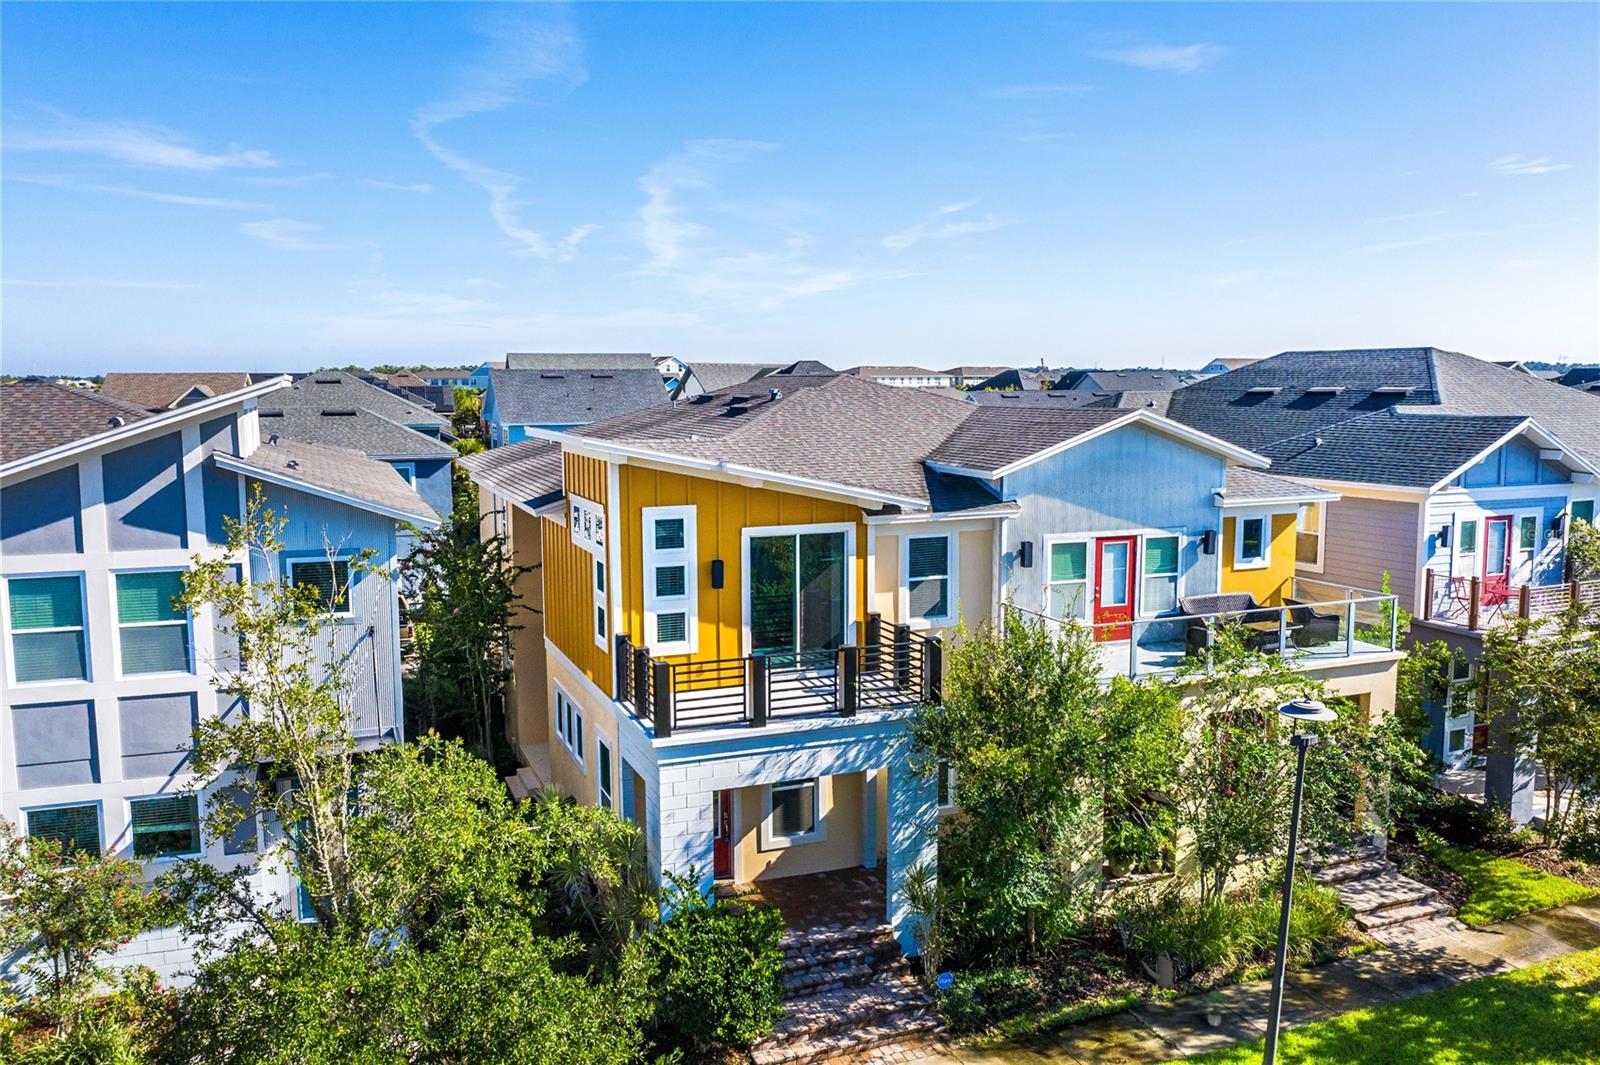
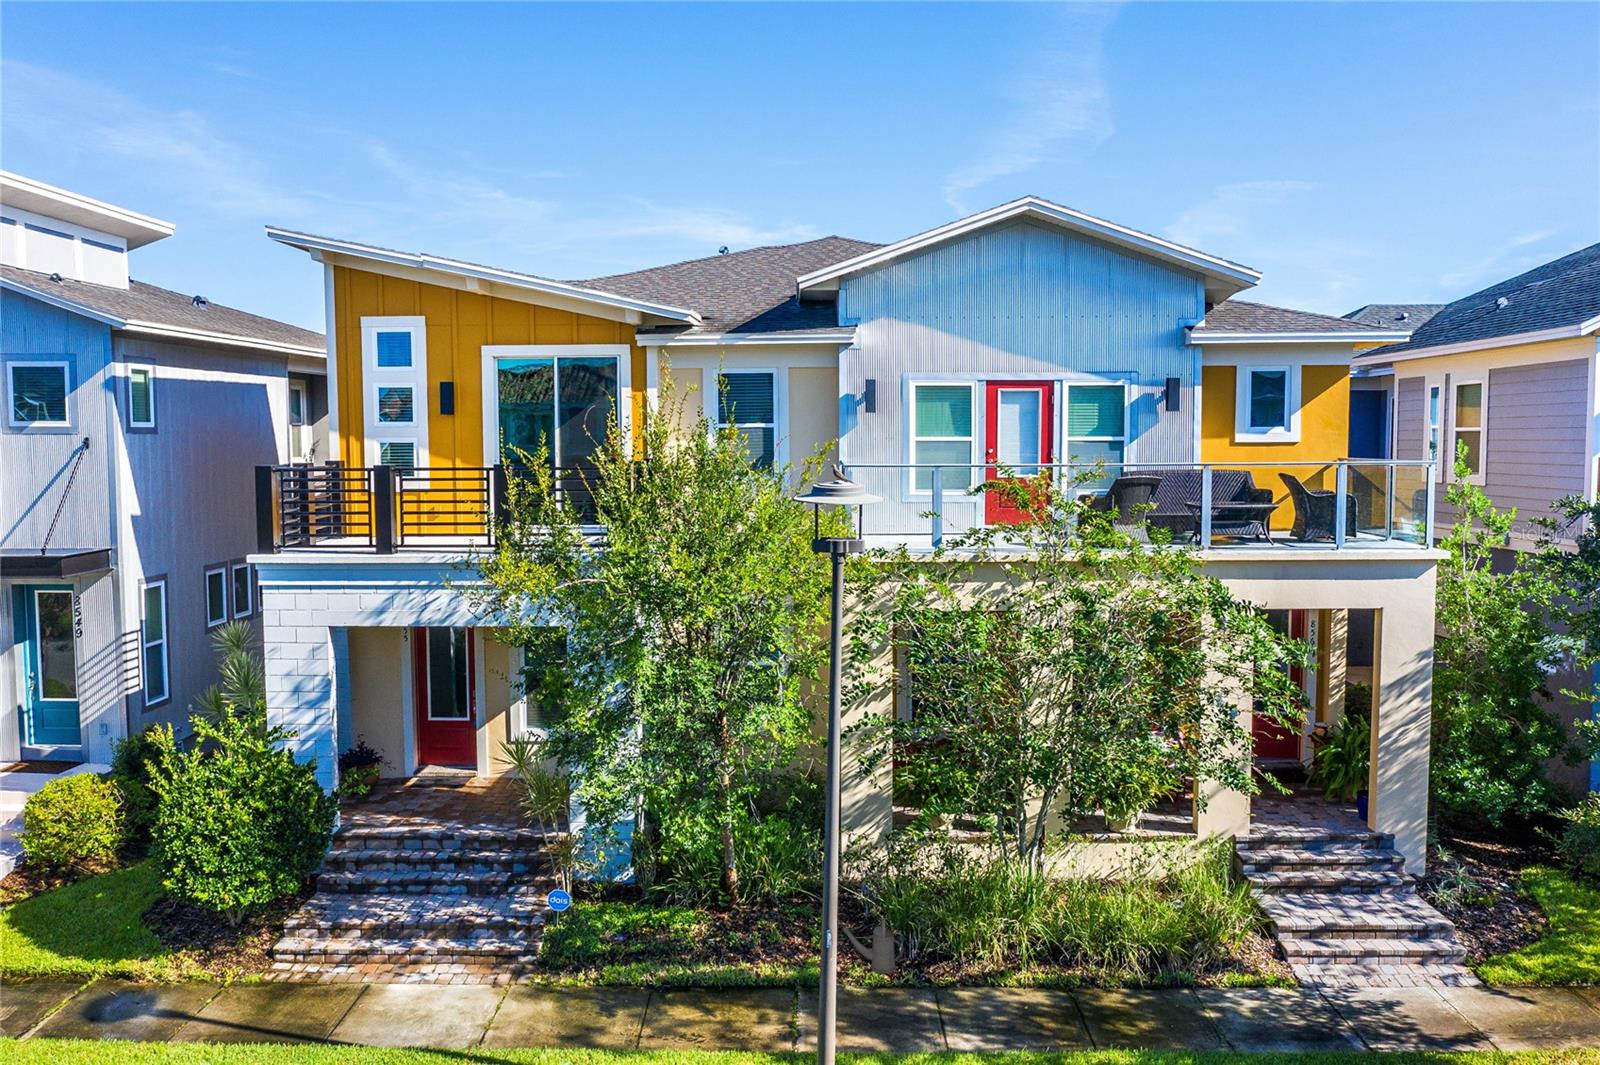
potted plant: present [1204,992,1223,1027] -> none [842,985,881,1043]

